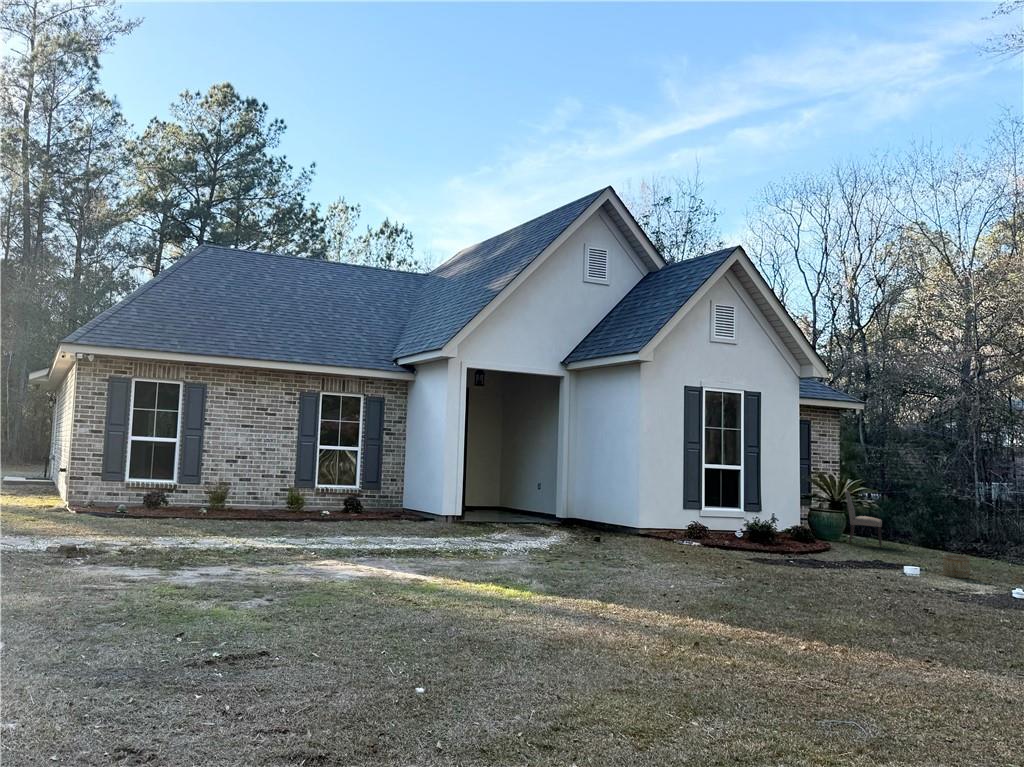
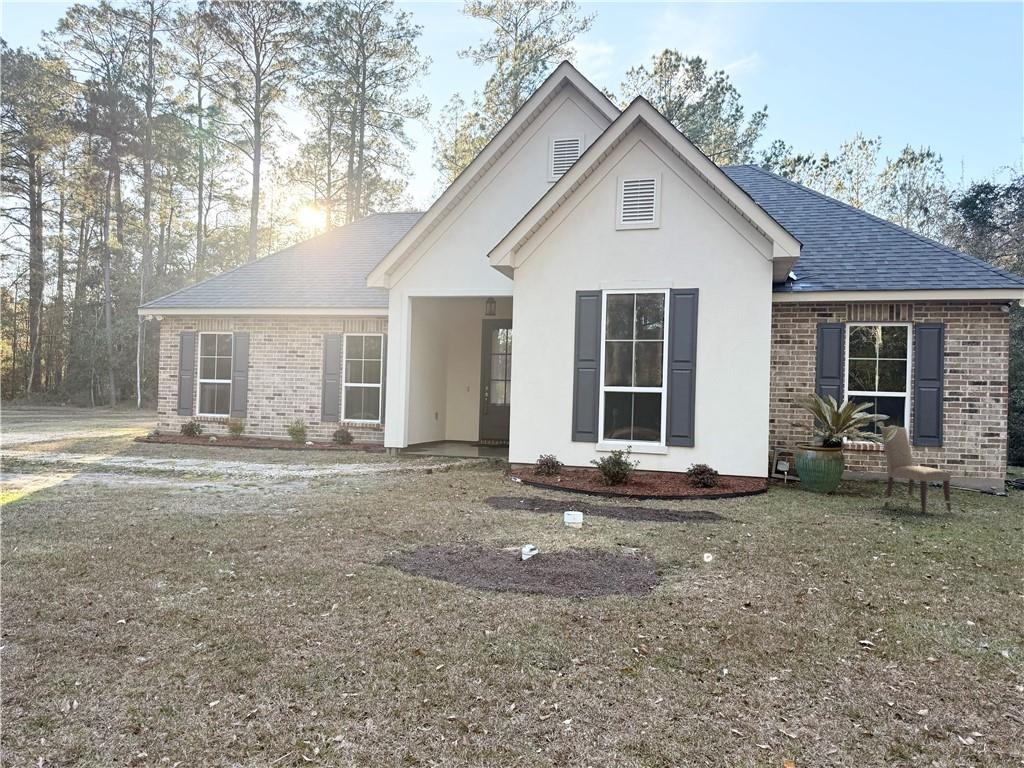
wooden bucket: present [943,555,971,578] -> none [717,500,759,536]

